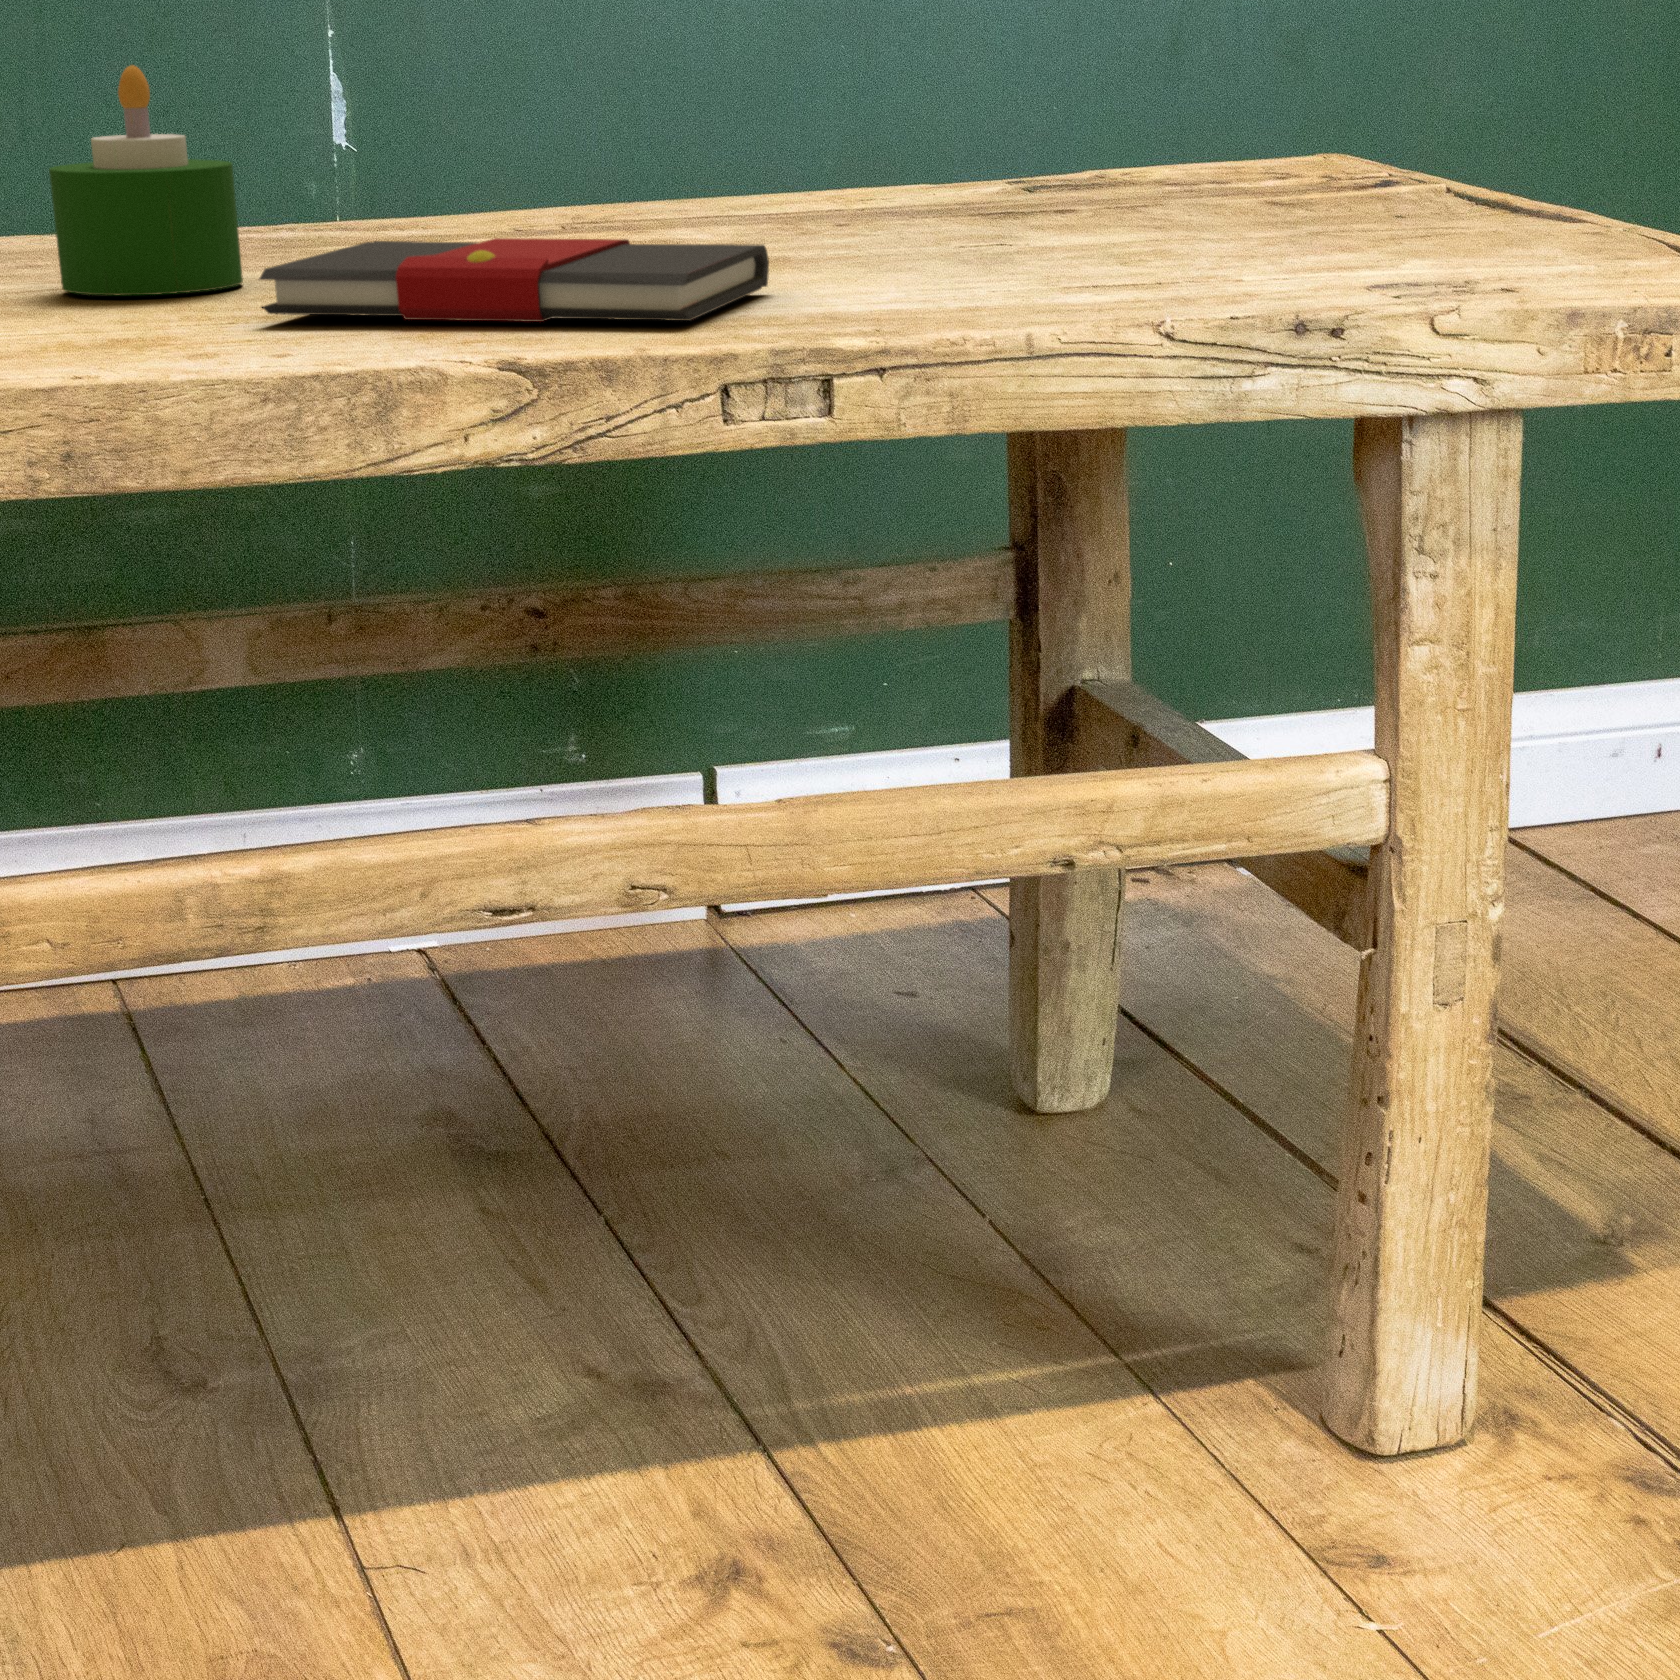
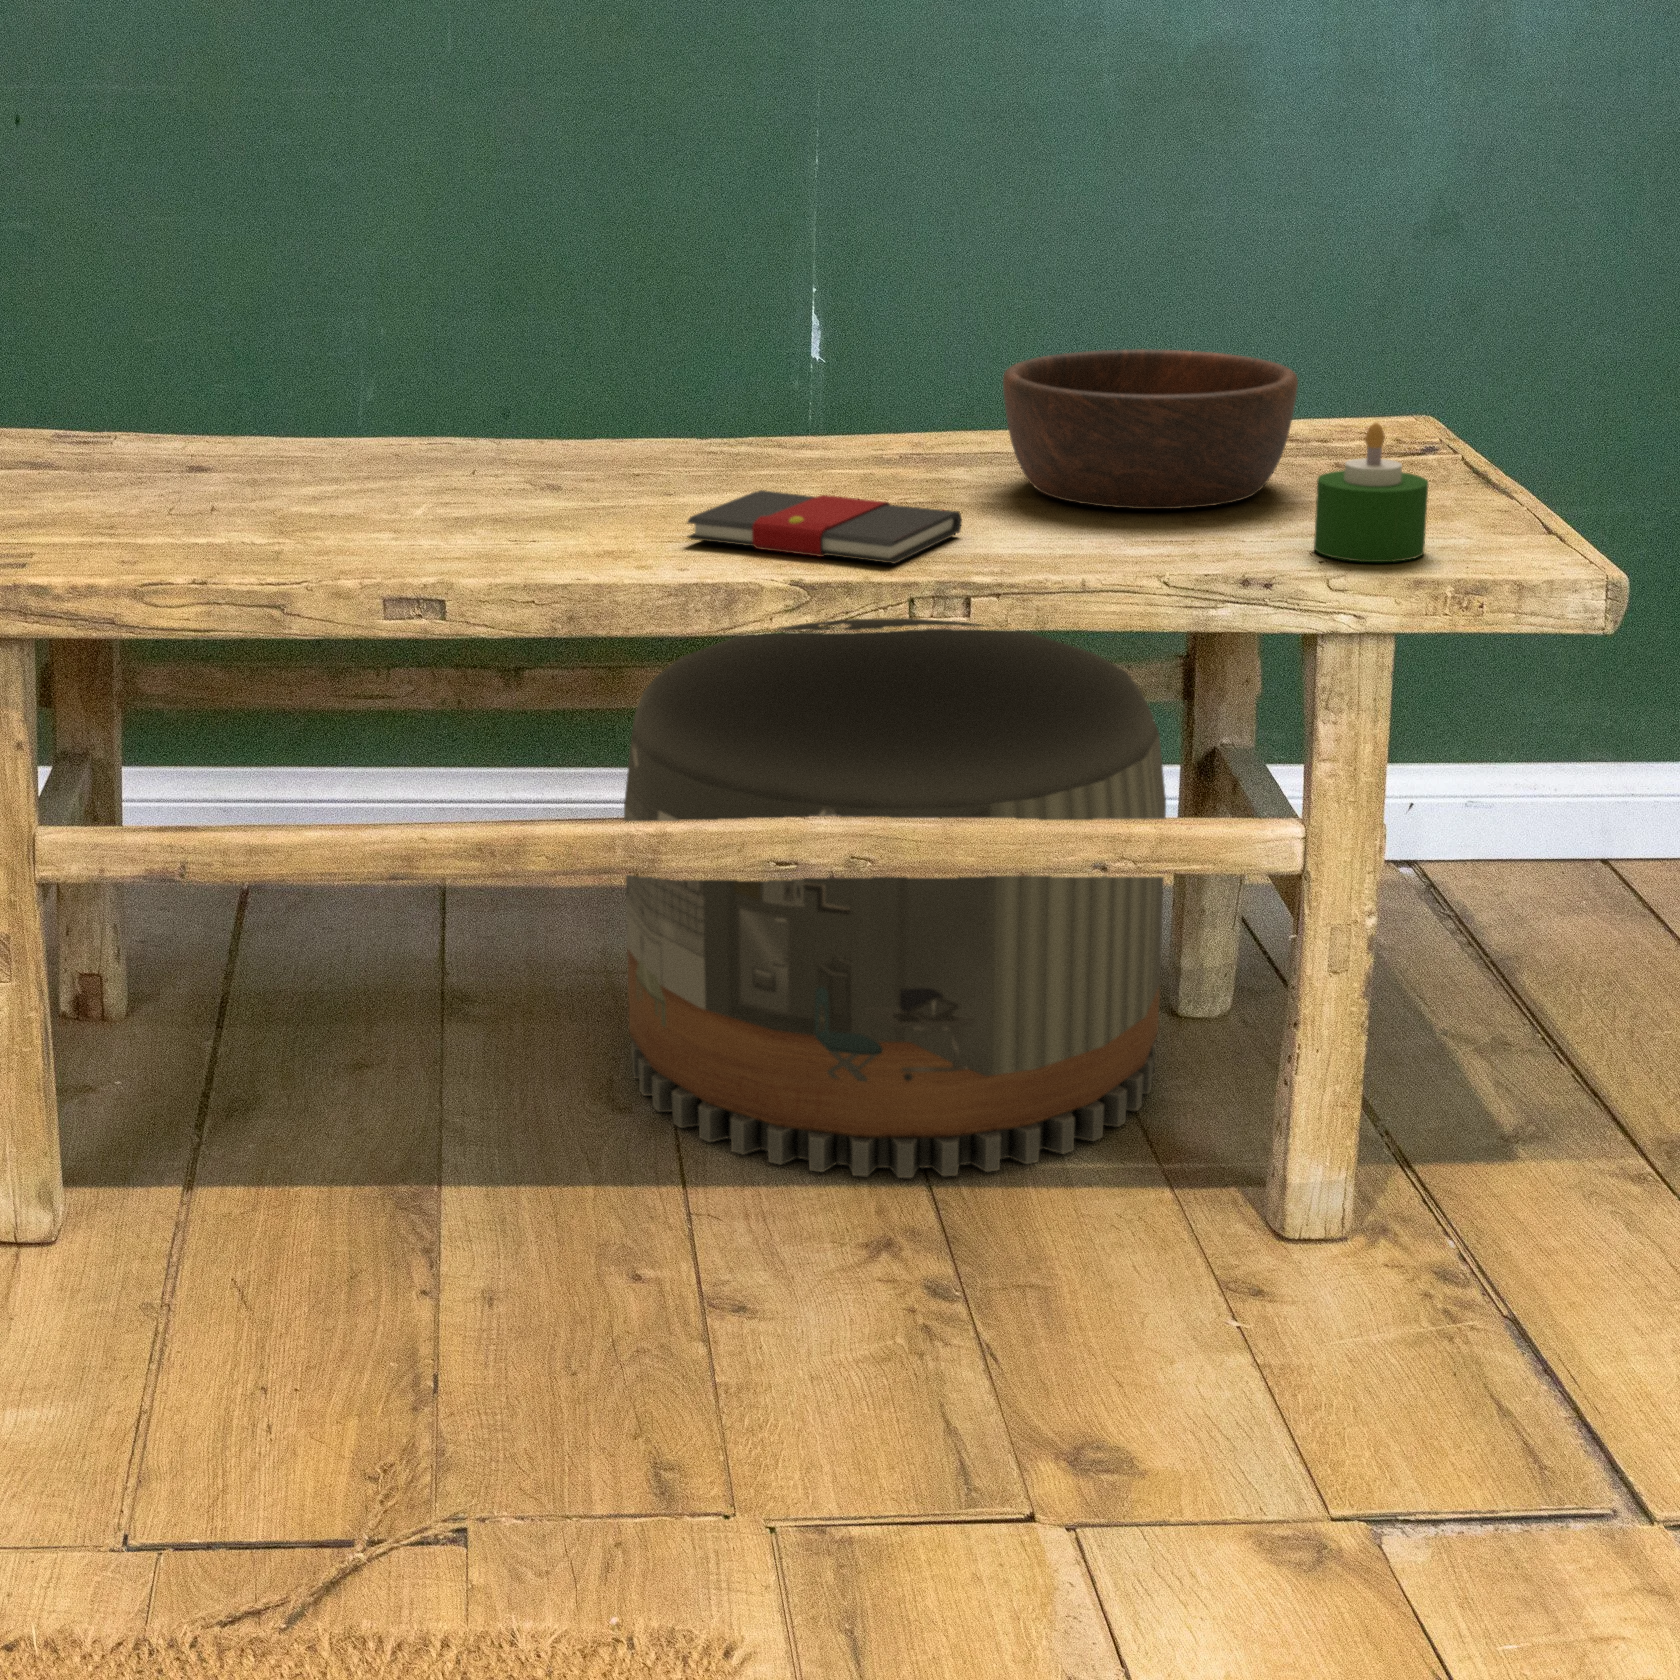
wooden bowl: none [767,26,1259,252] -> present [1003,349,1298,509]
candle: present [49,65,243,295] -> present [1314,423,1428,562]
pouf: none [139,526,1053,1457] -> present [624,618,1166,1178]

